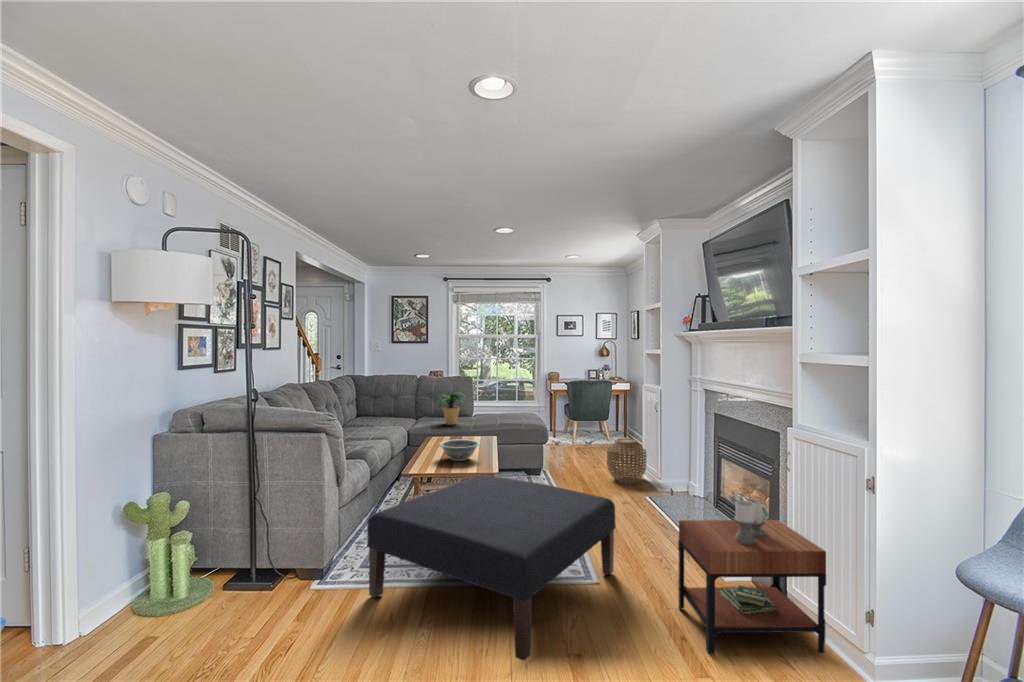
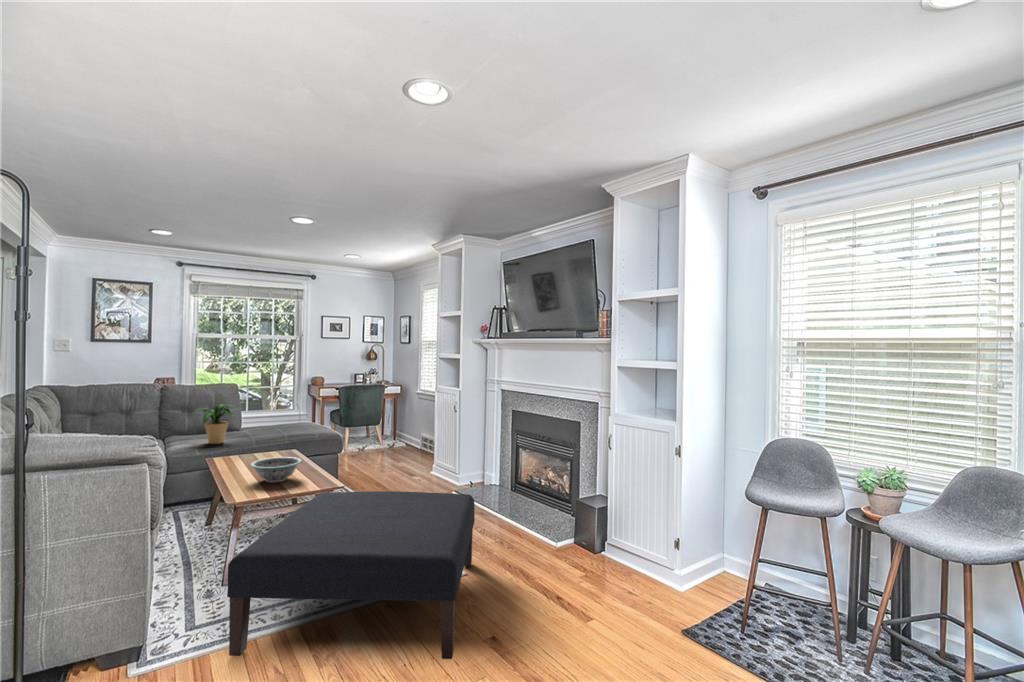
woven basket: present [607,439,646,483] -> none [405,440,443,483]
side table: present [678,501,826,654] -> none [541,476,649,604]

